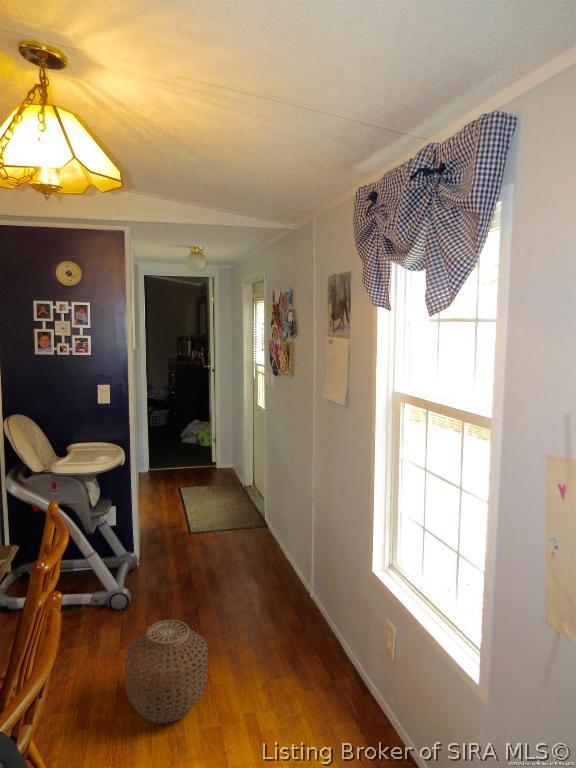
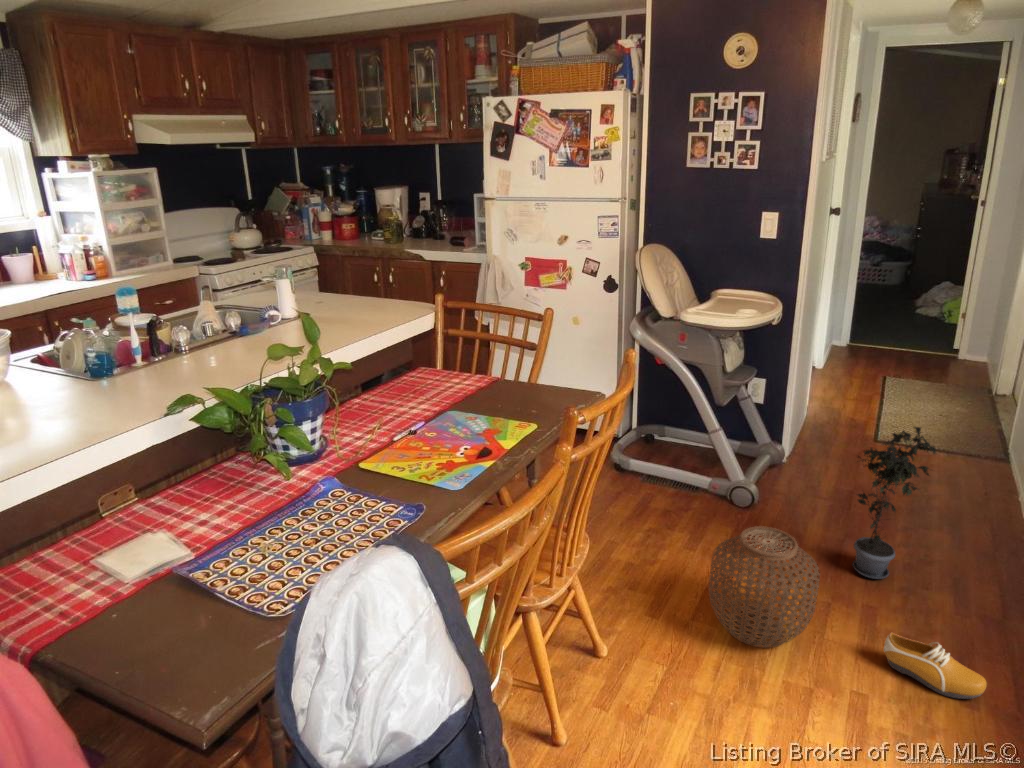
potted plant: none [201,518,252,634] -> present [853,427,936,579]
shoe: none [254,662,317,698] -> present [884,633,987,699]

